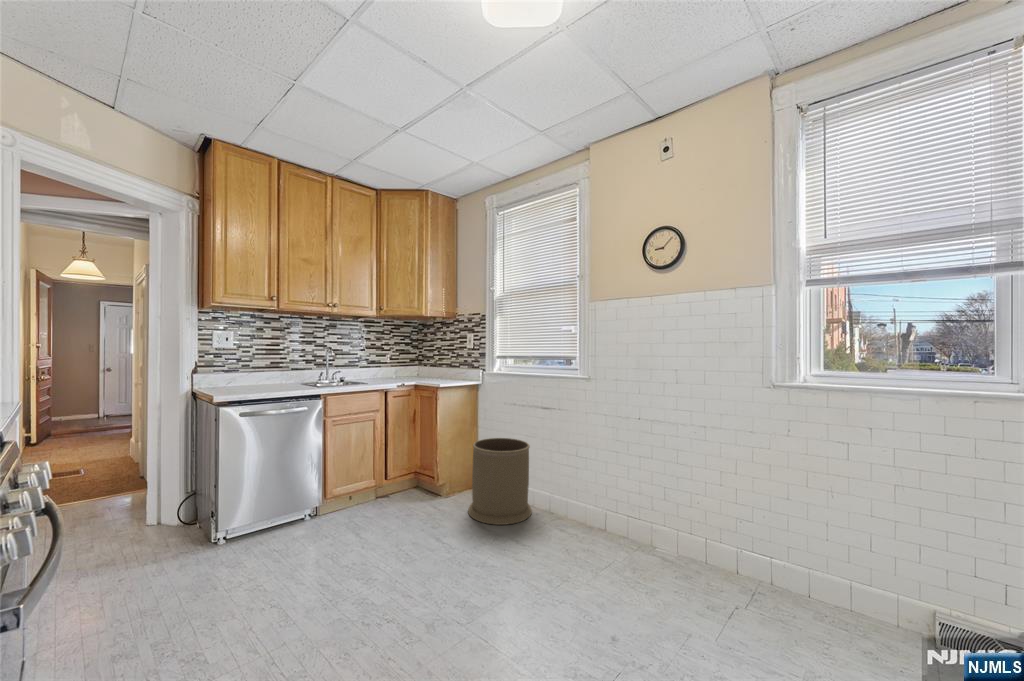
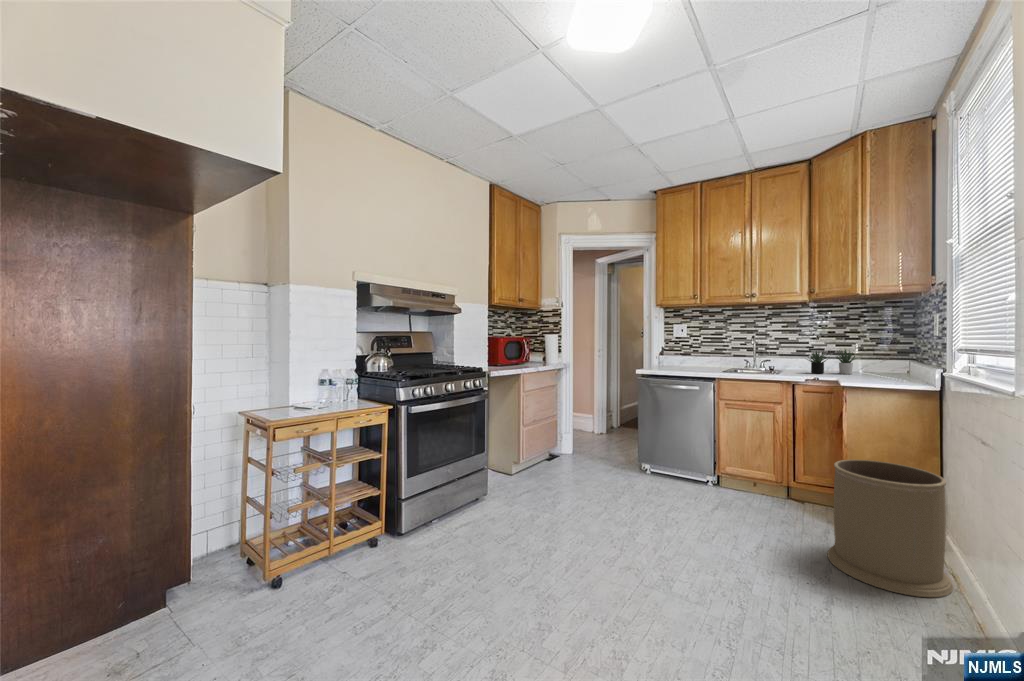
succulent plant: none [375,358,408,381] -> present [807,350,857,374]

